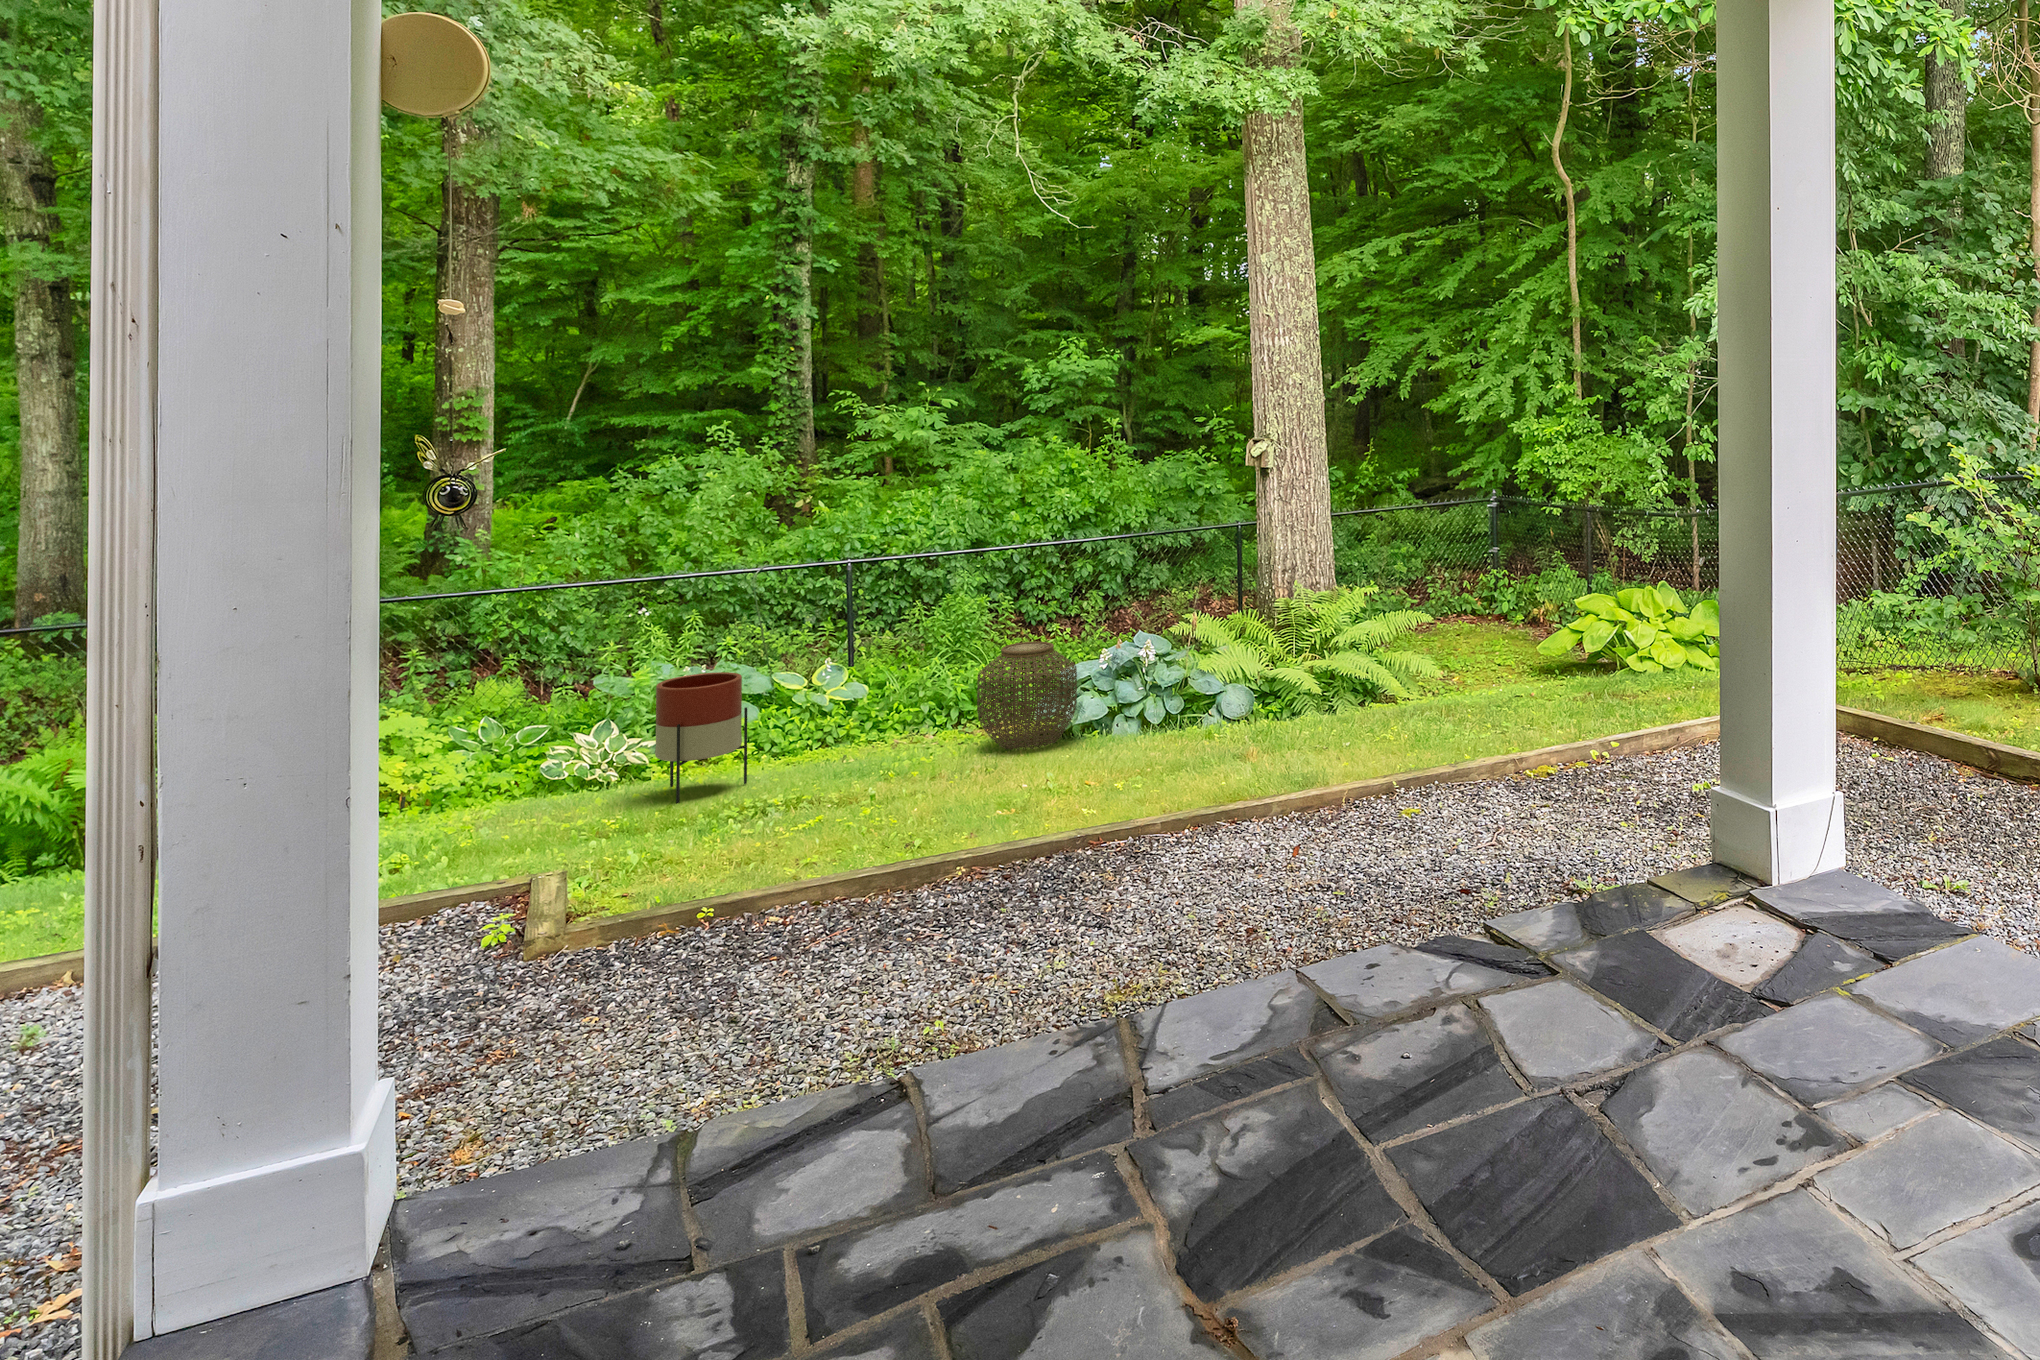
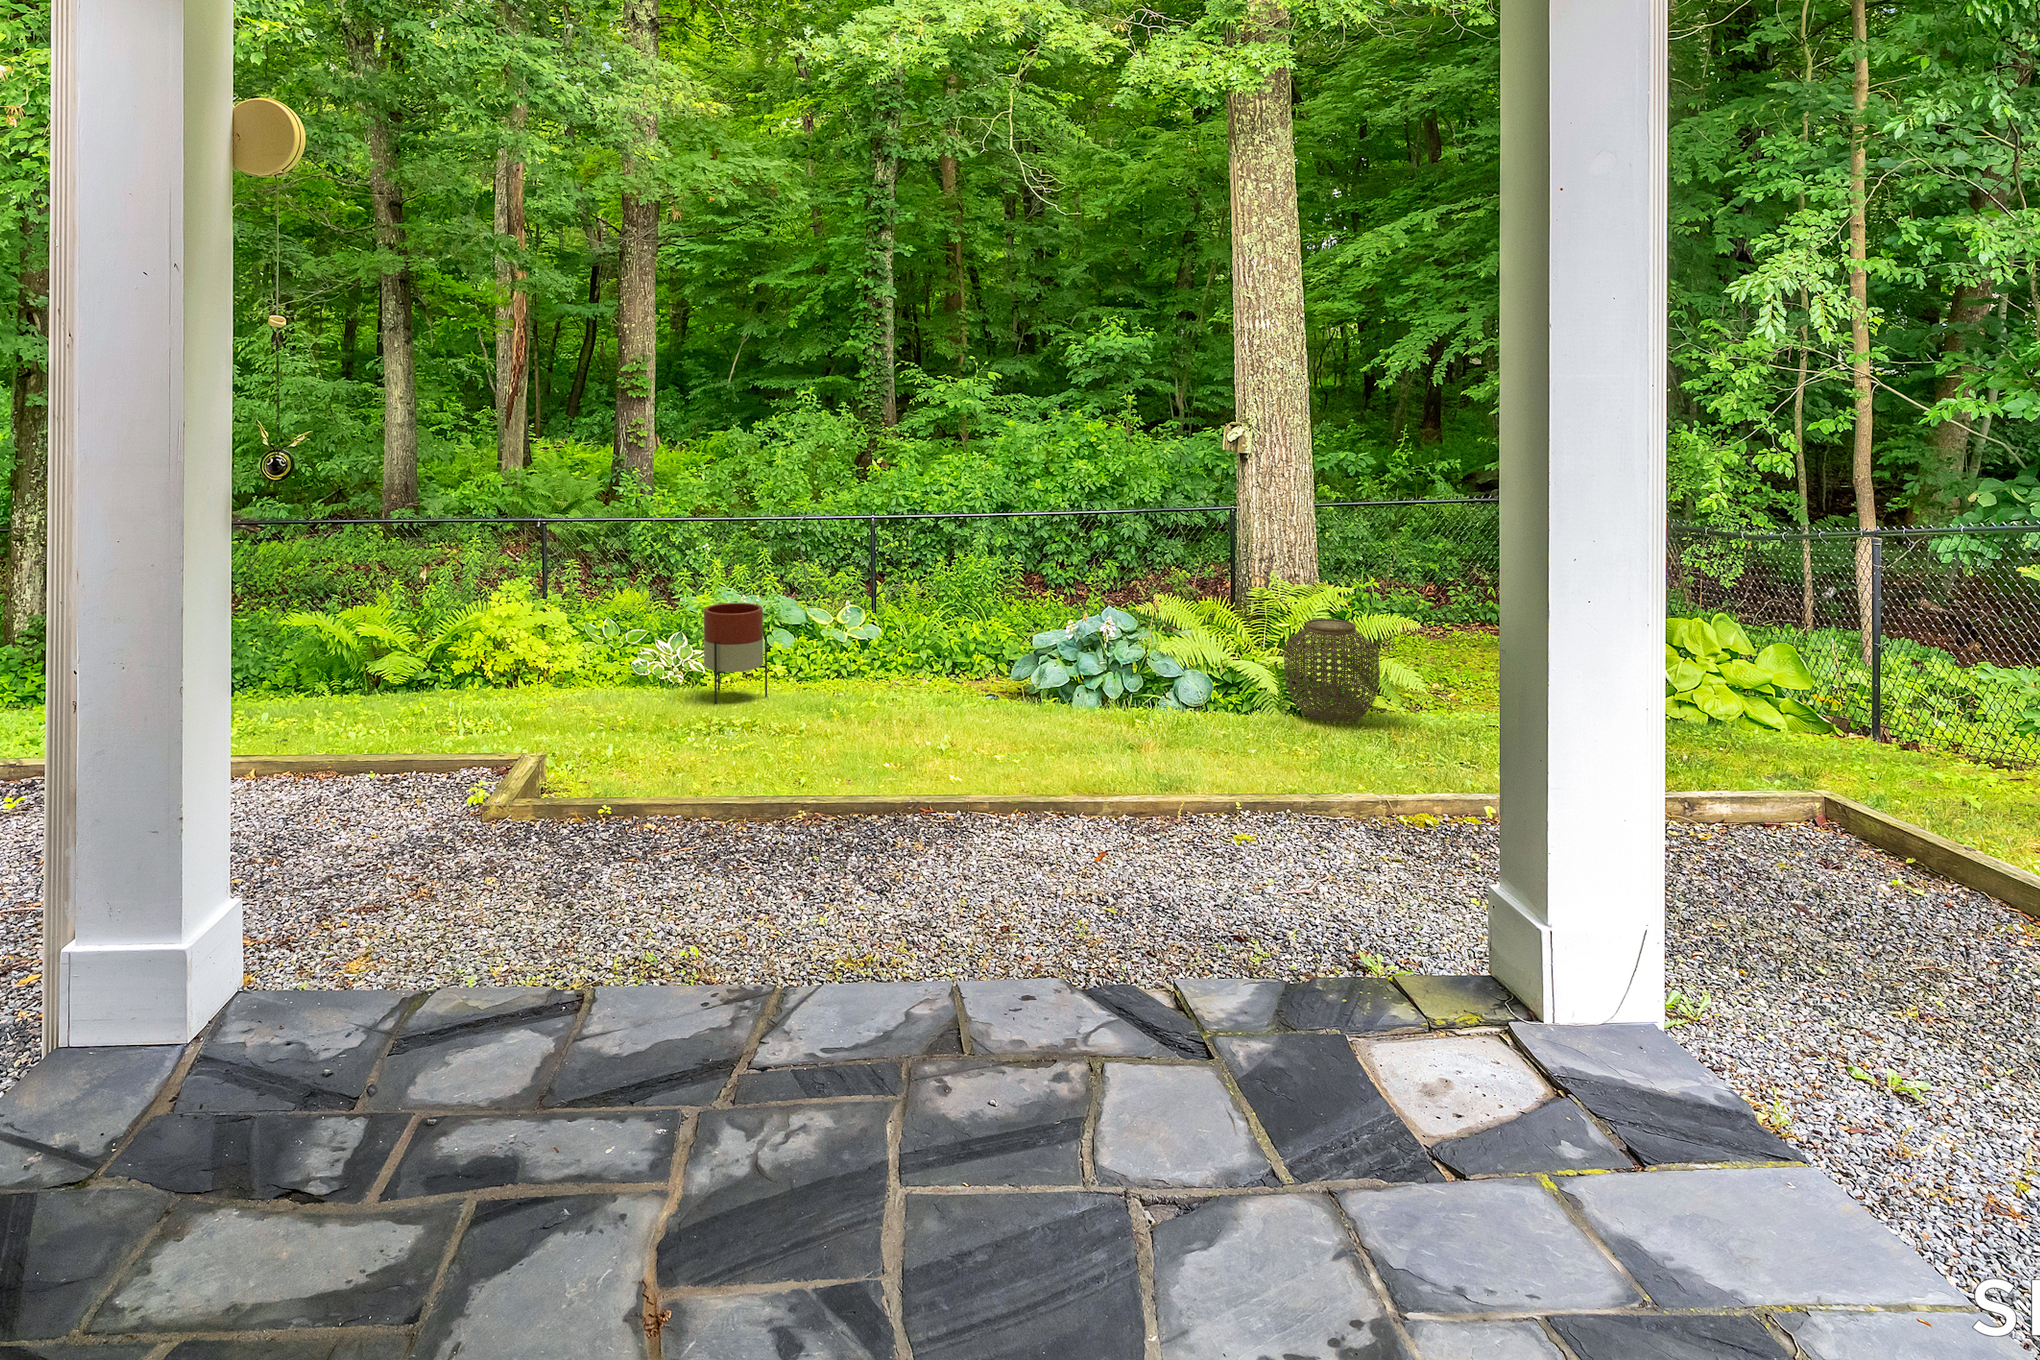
woven basket: present [977,642,1077,750] -> present [1284,619,1379,723]

